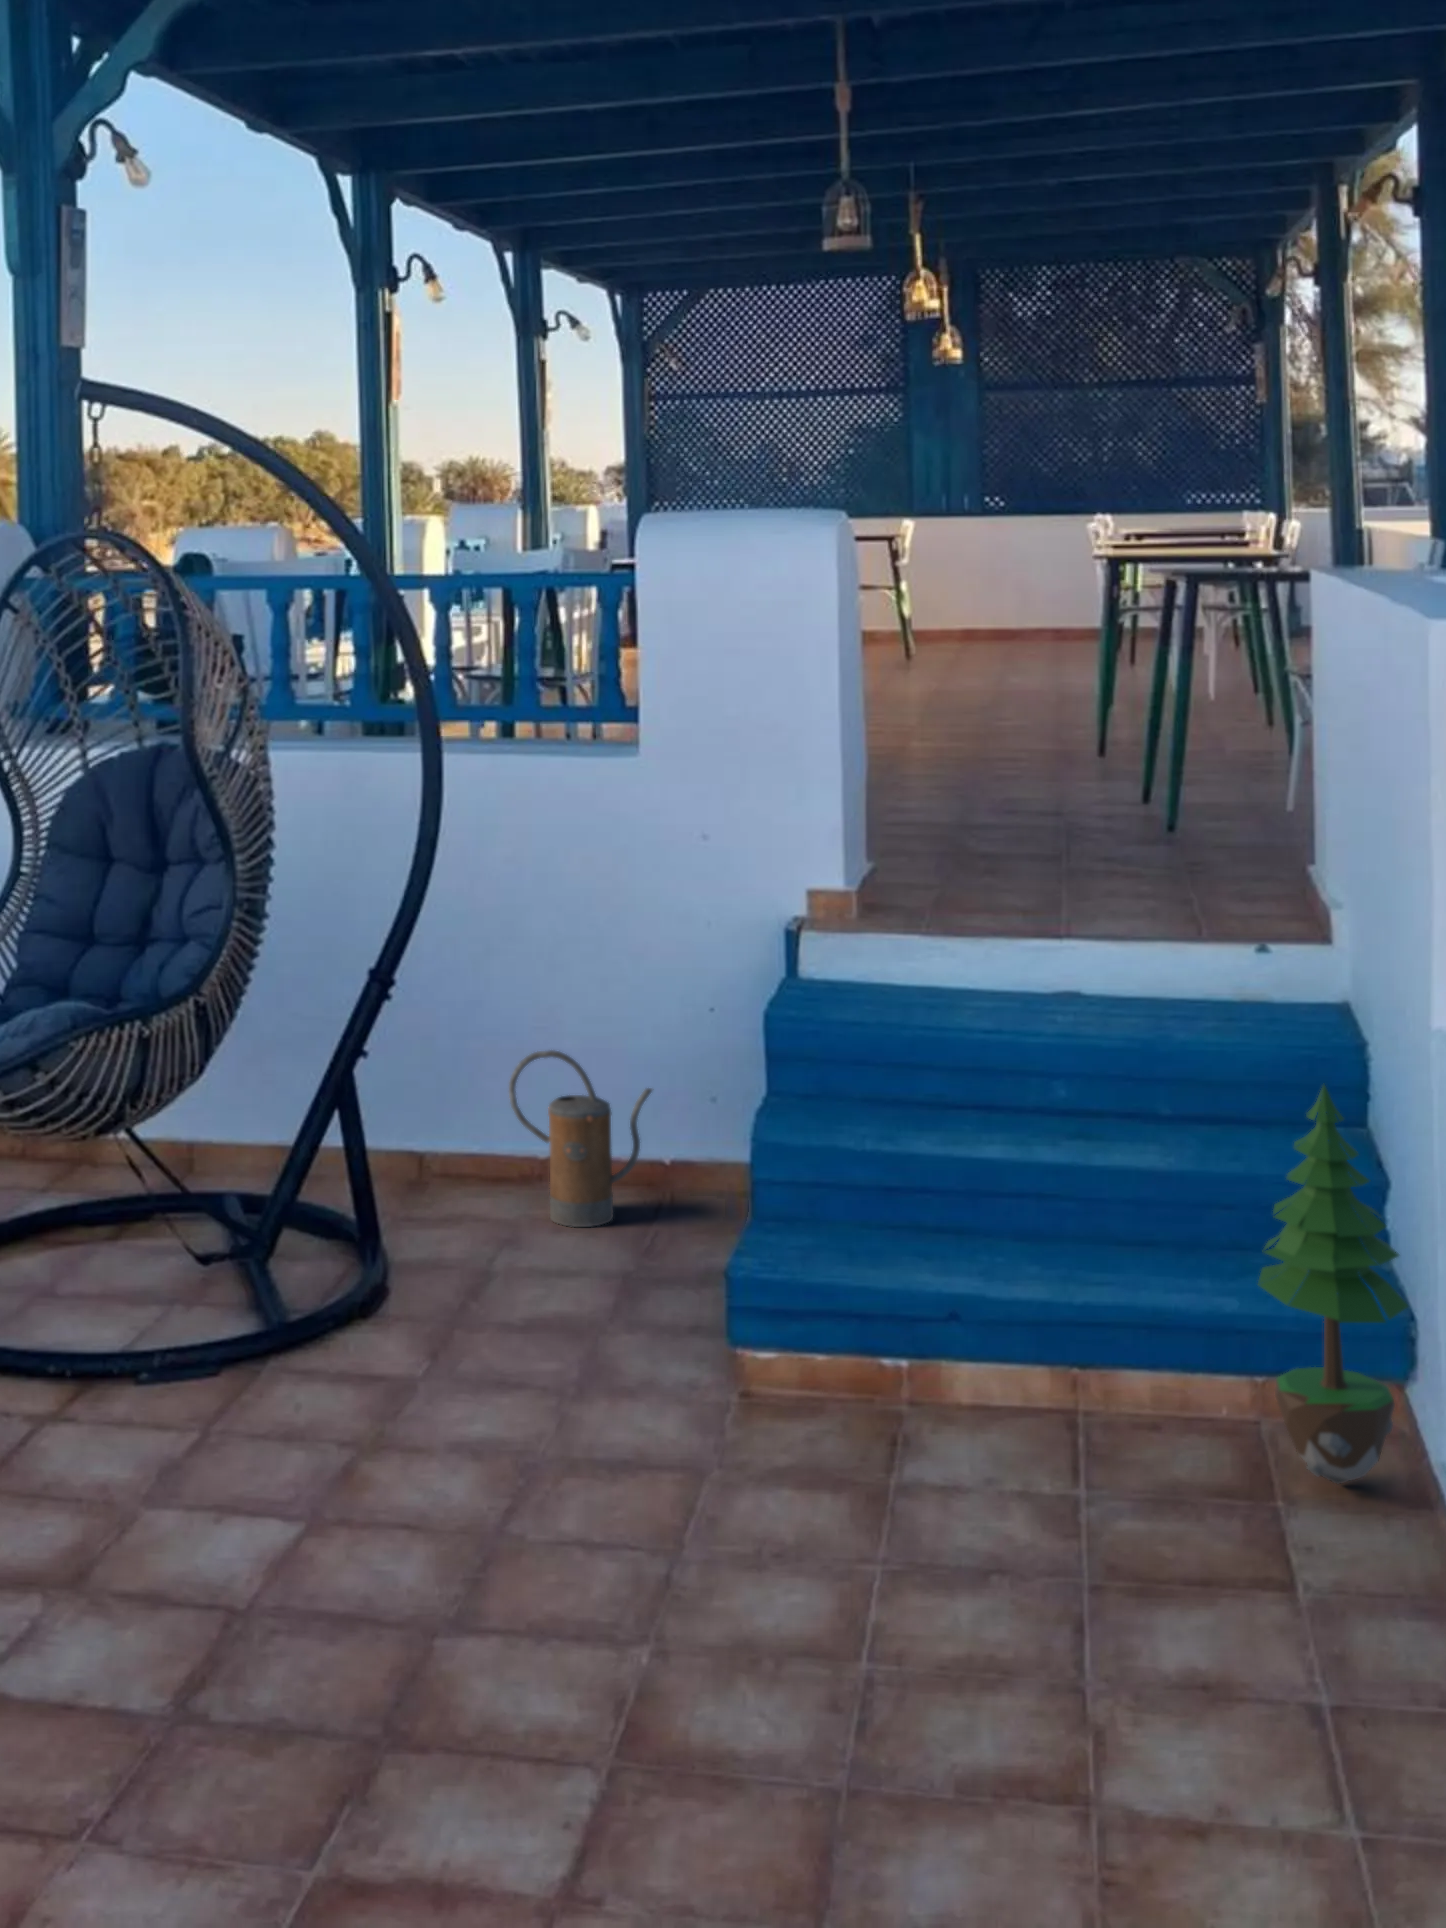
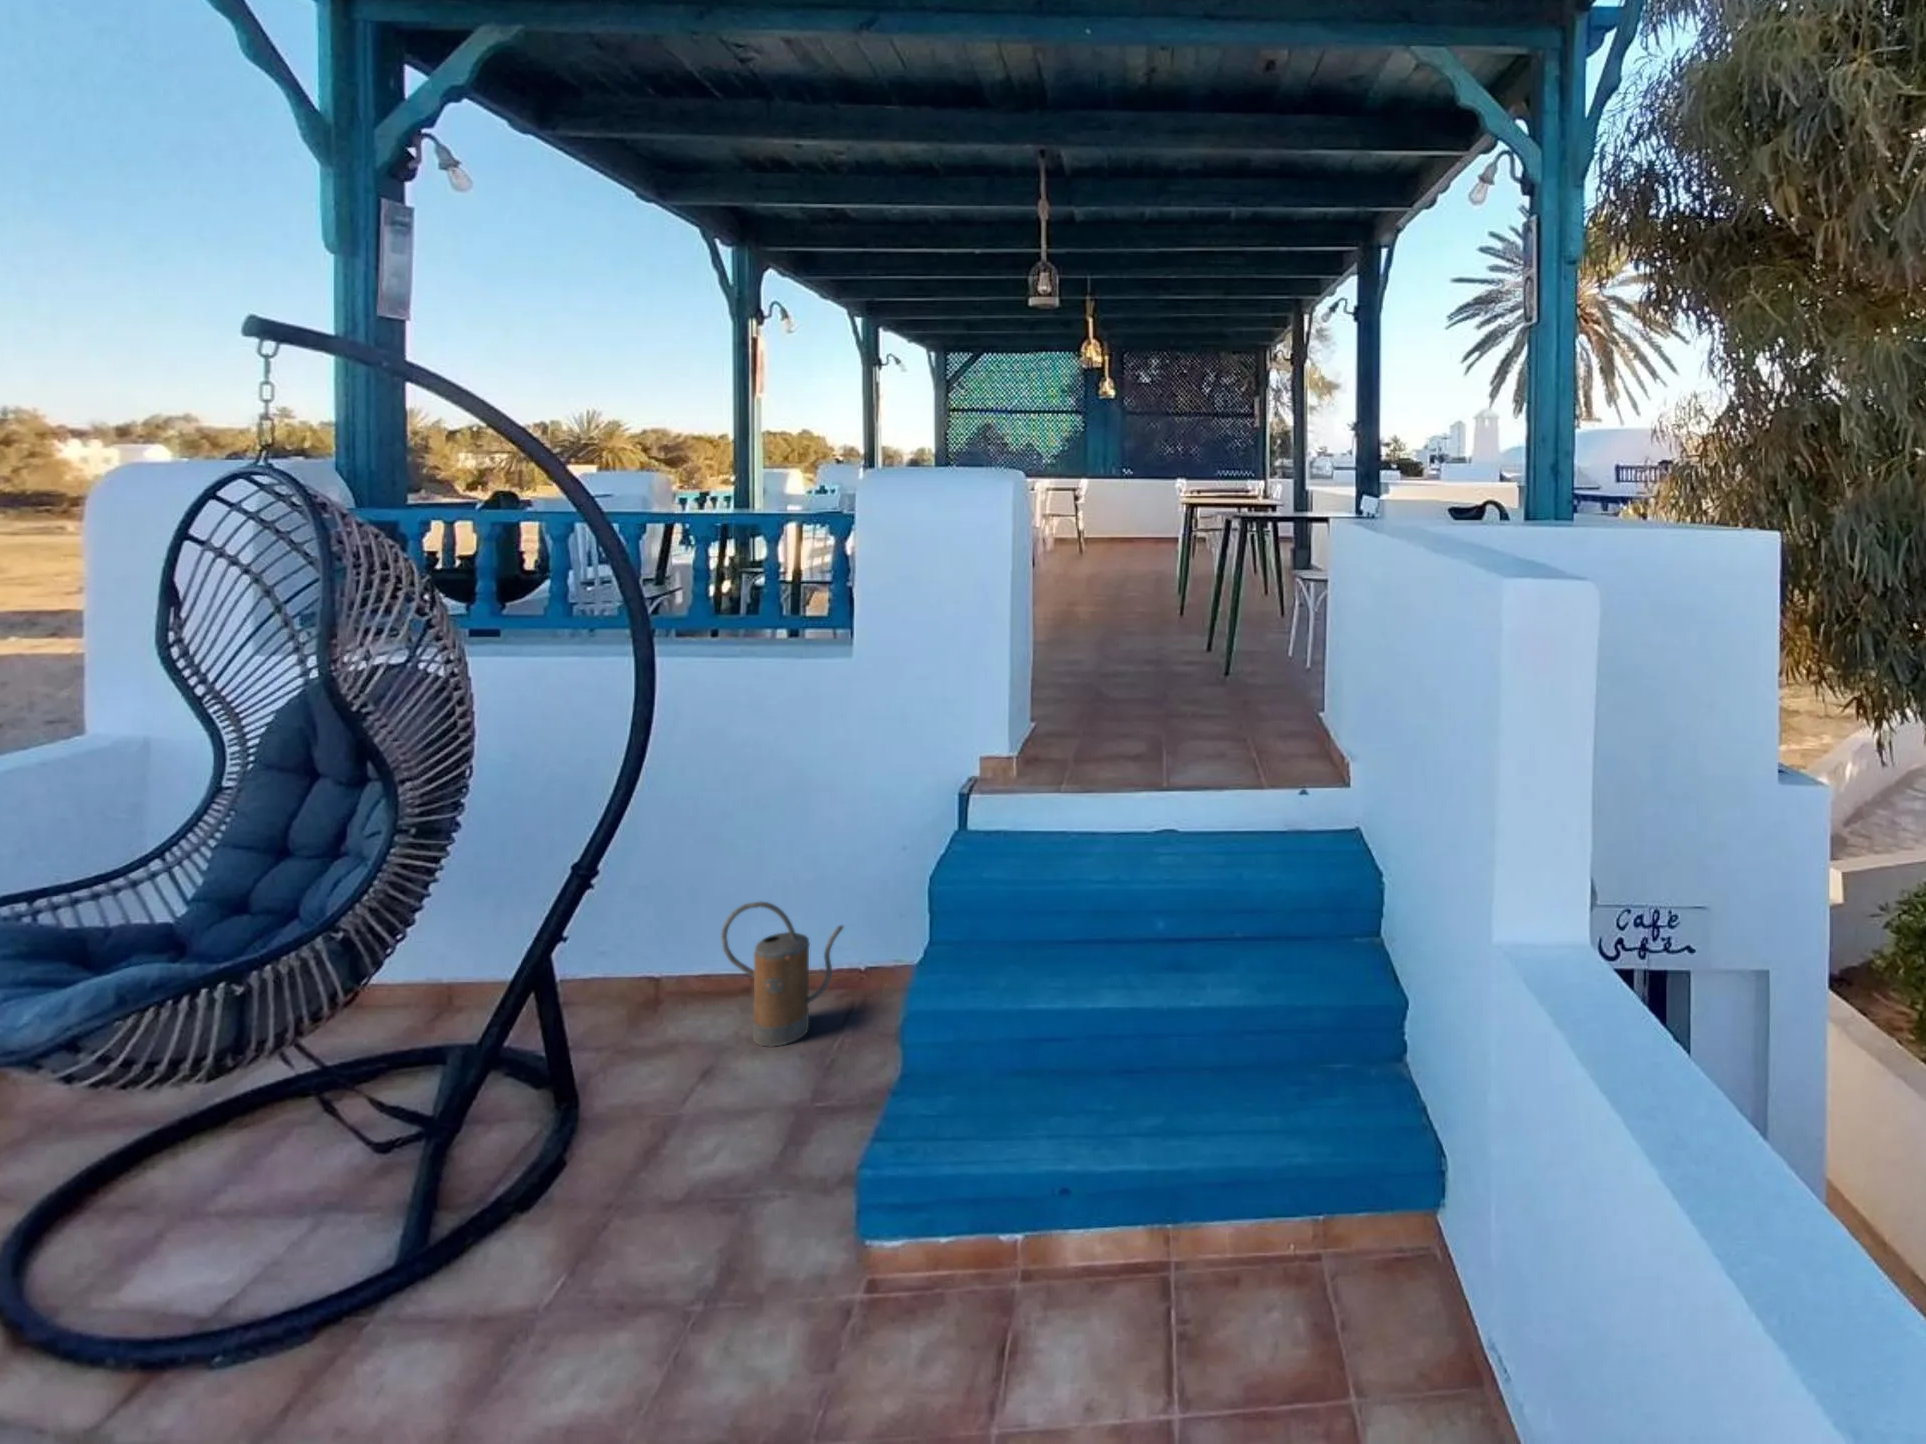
potted tree: present [1258,1086,1408,1484] -> none [1325,976,1447,1321]

